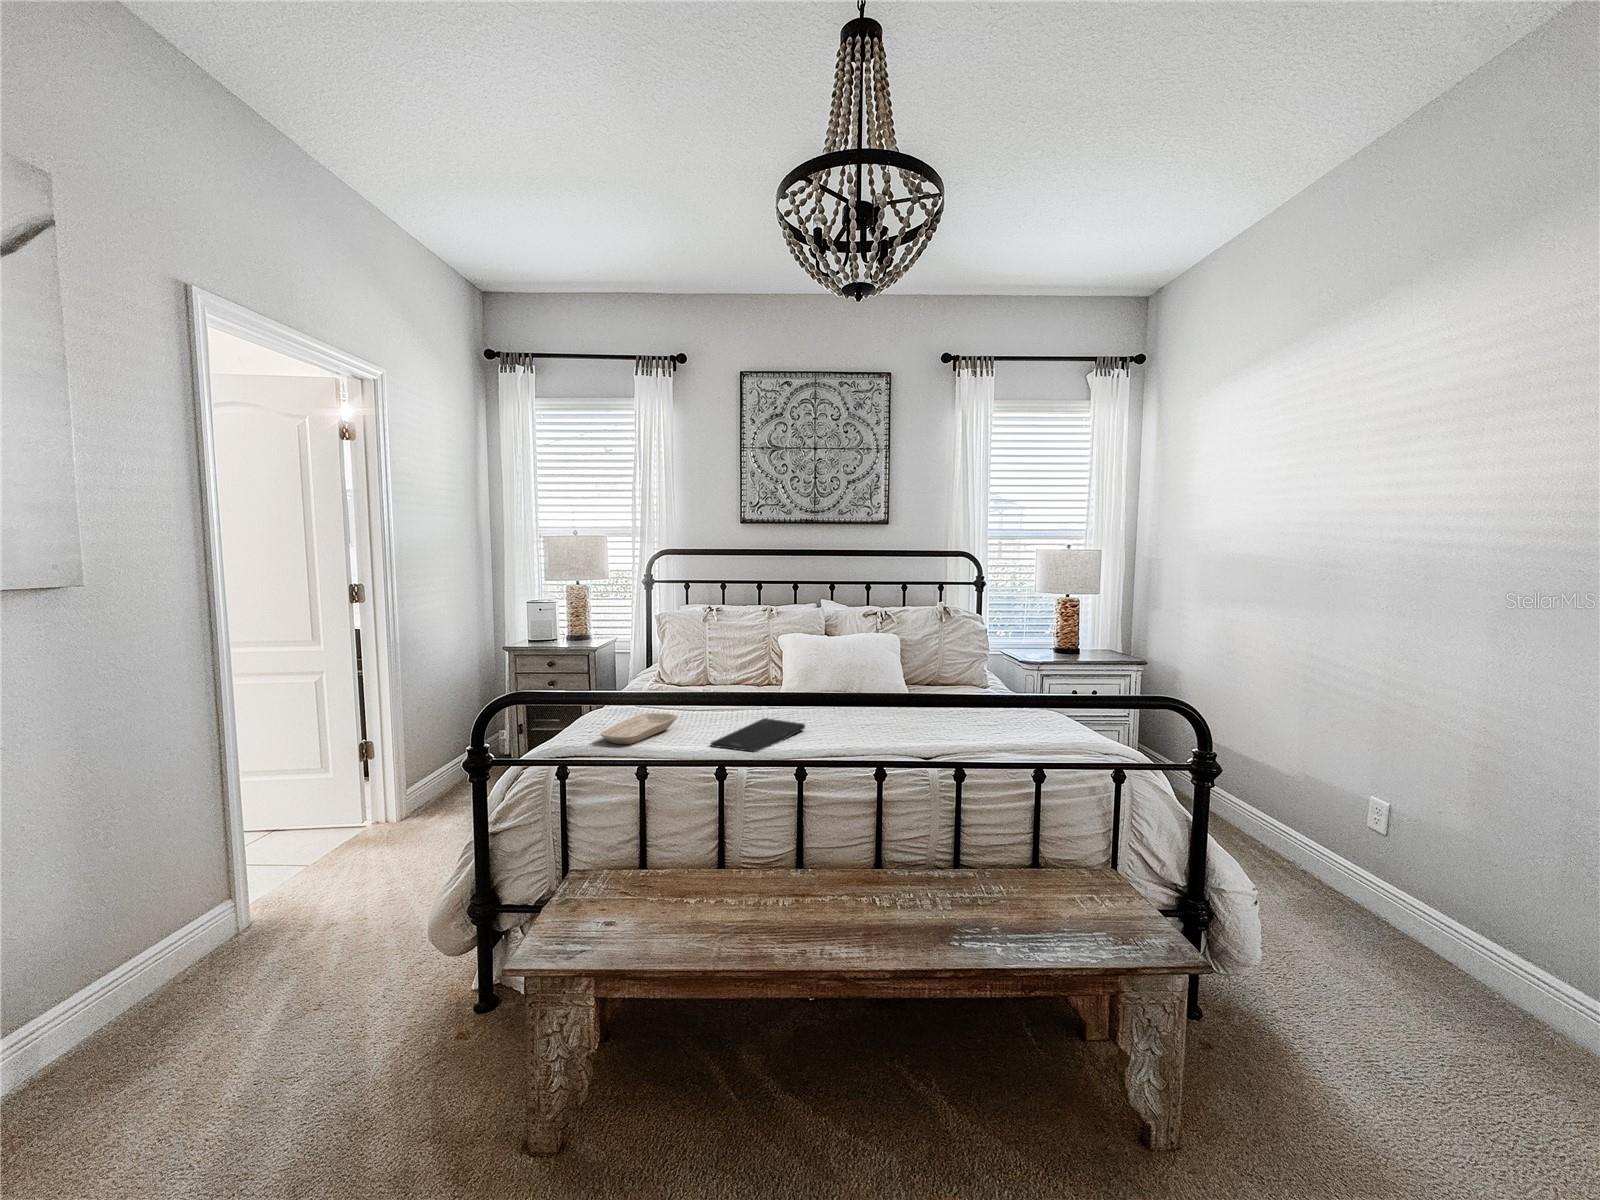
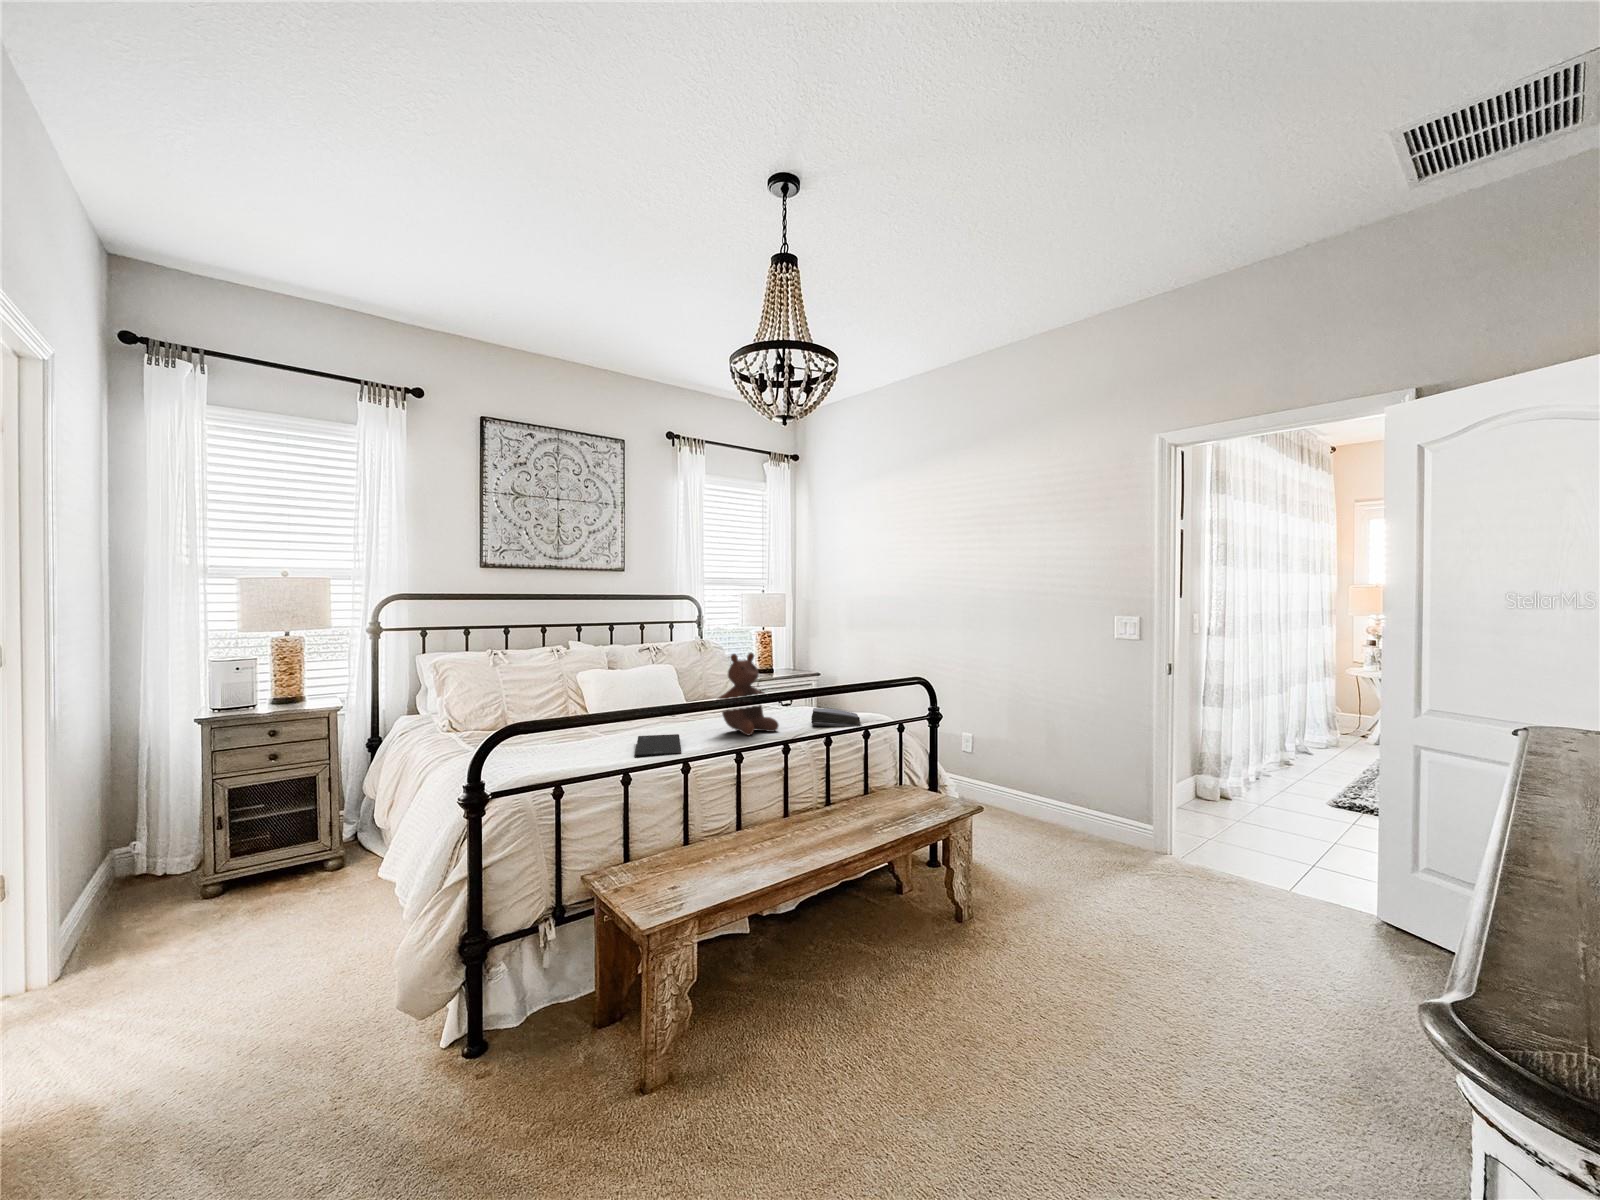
stuffed bear: none [855,632,937,741] -> present [719,653,779,735]
tray: present [601,713,677,744] -> none [529,744,572,771]
book: none [984,717,1069,756] -> present [811,708,860,726]

